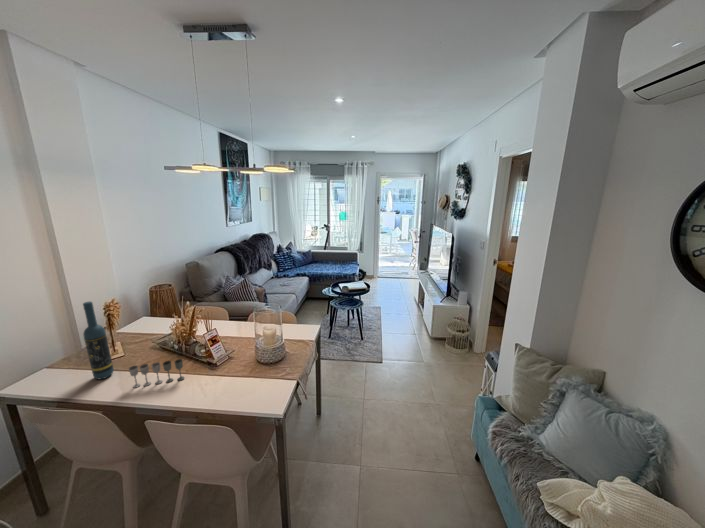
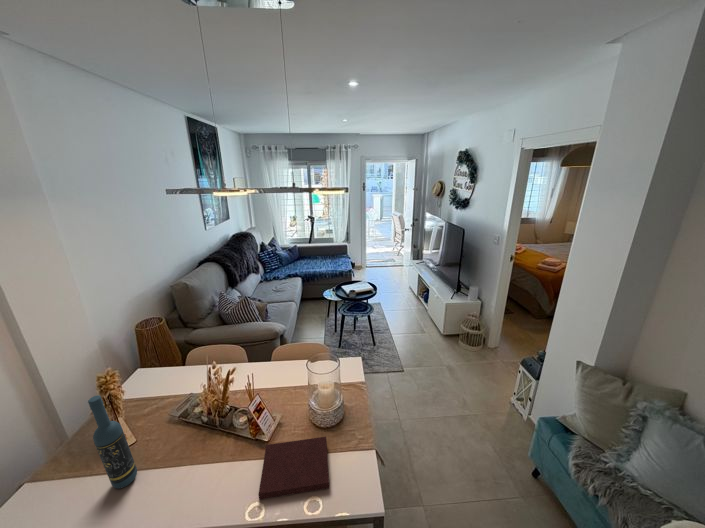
wine glass: present [129,359,184,388] -> none [167,446,237,495]
notebook: none [190,367,260,398] -> present [258,437,329,500]

